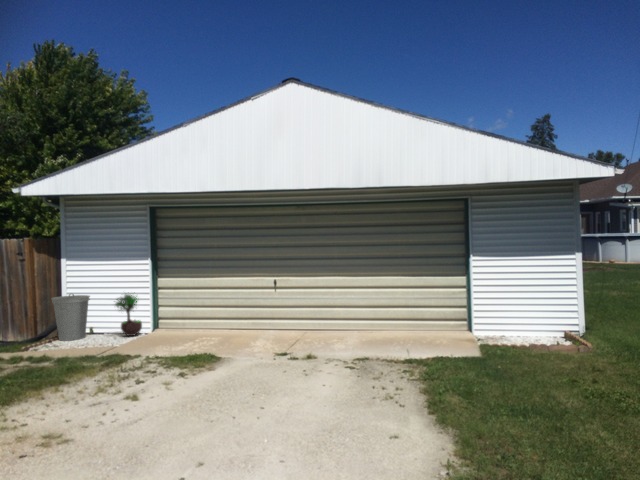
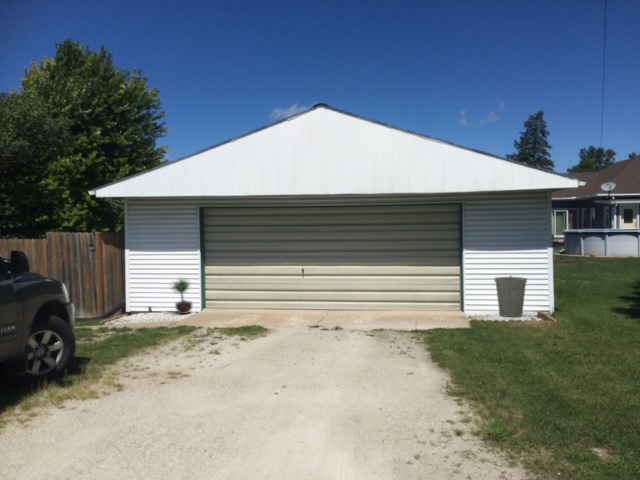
trash can: present [52,294,90,341] -> present [494,276,527,317]

